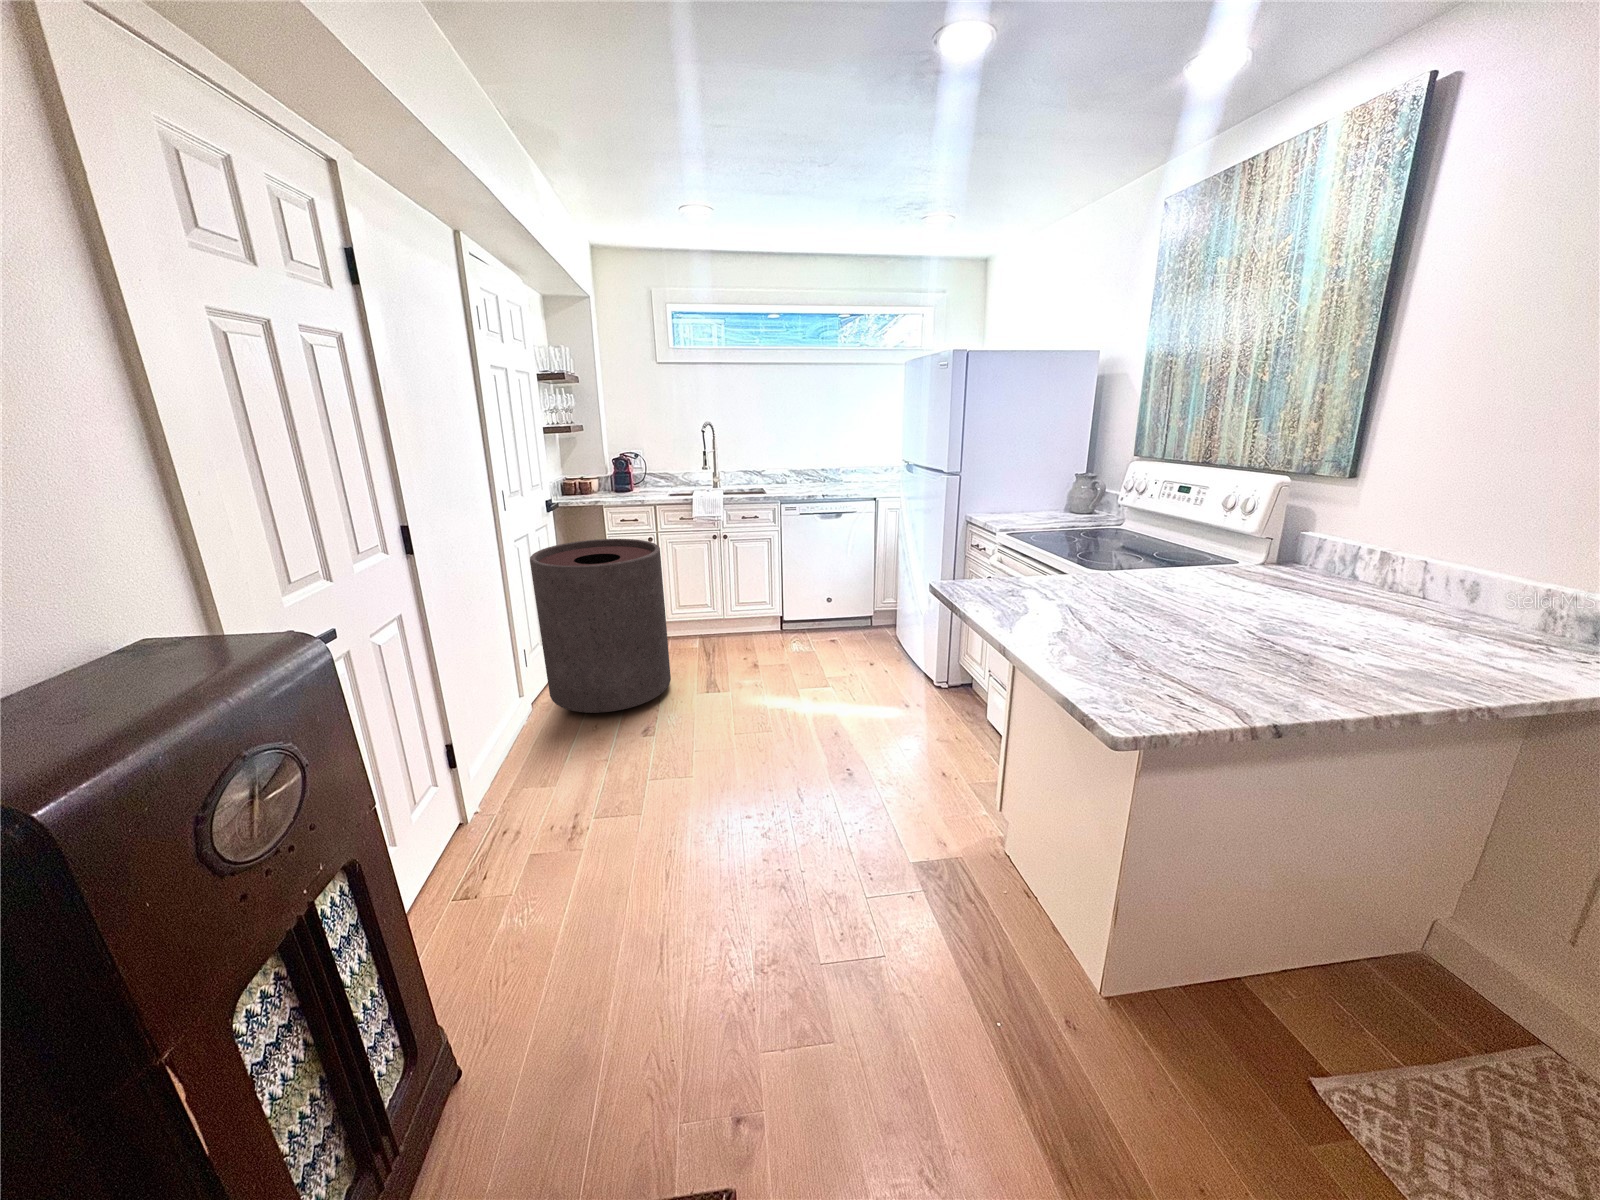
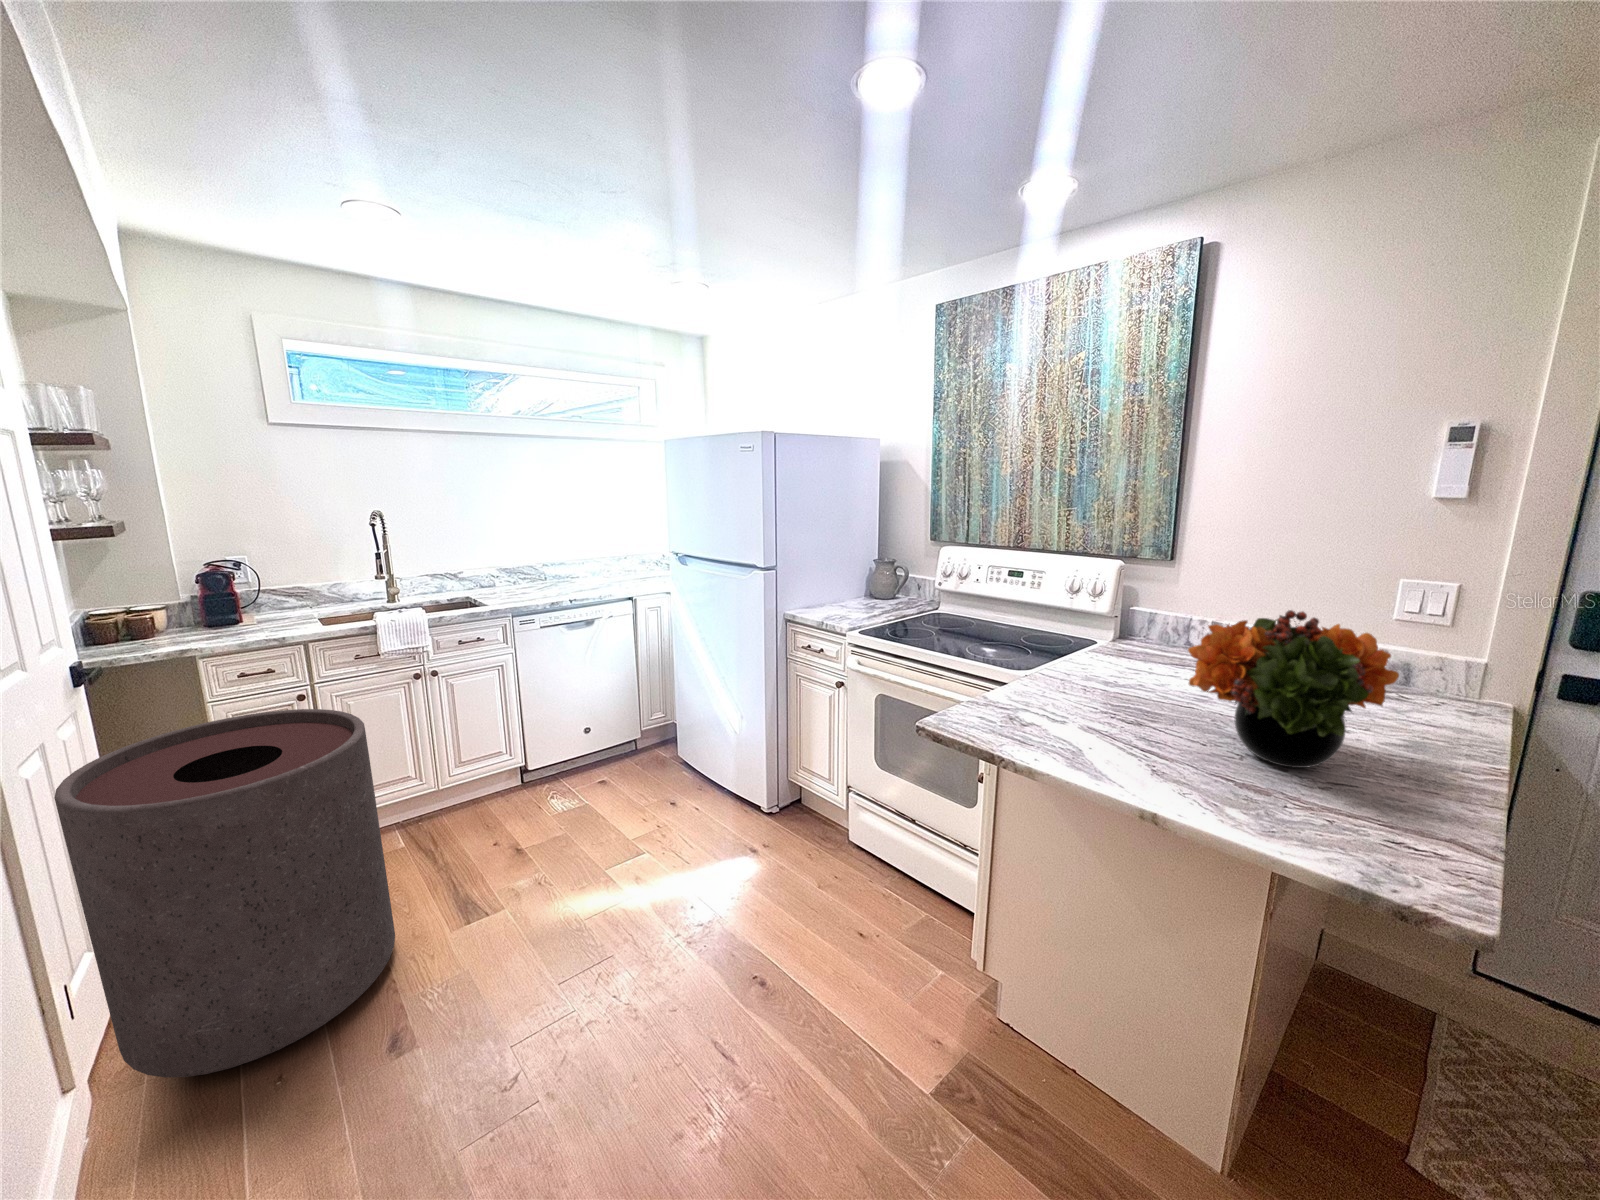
flower arrangement: none [1136,503,1343,657] -> present [1188,610,1399,768]

